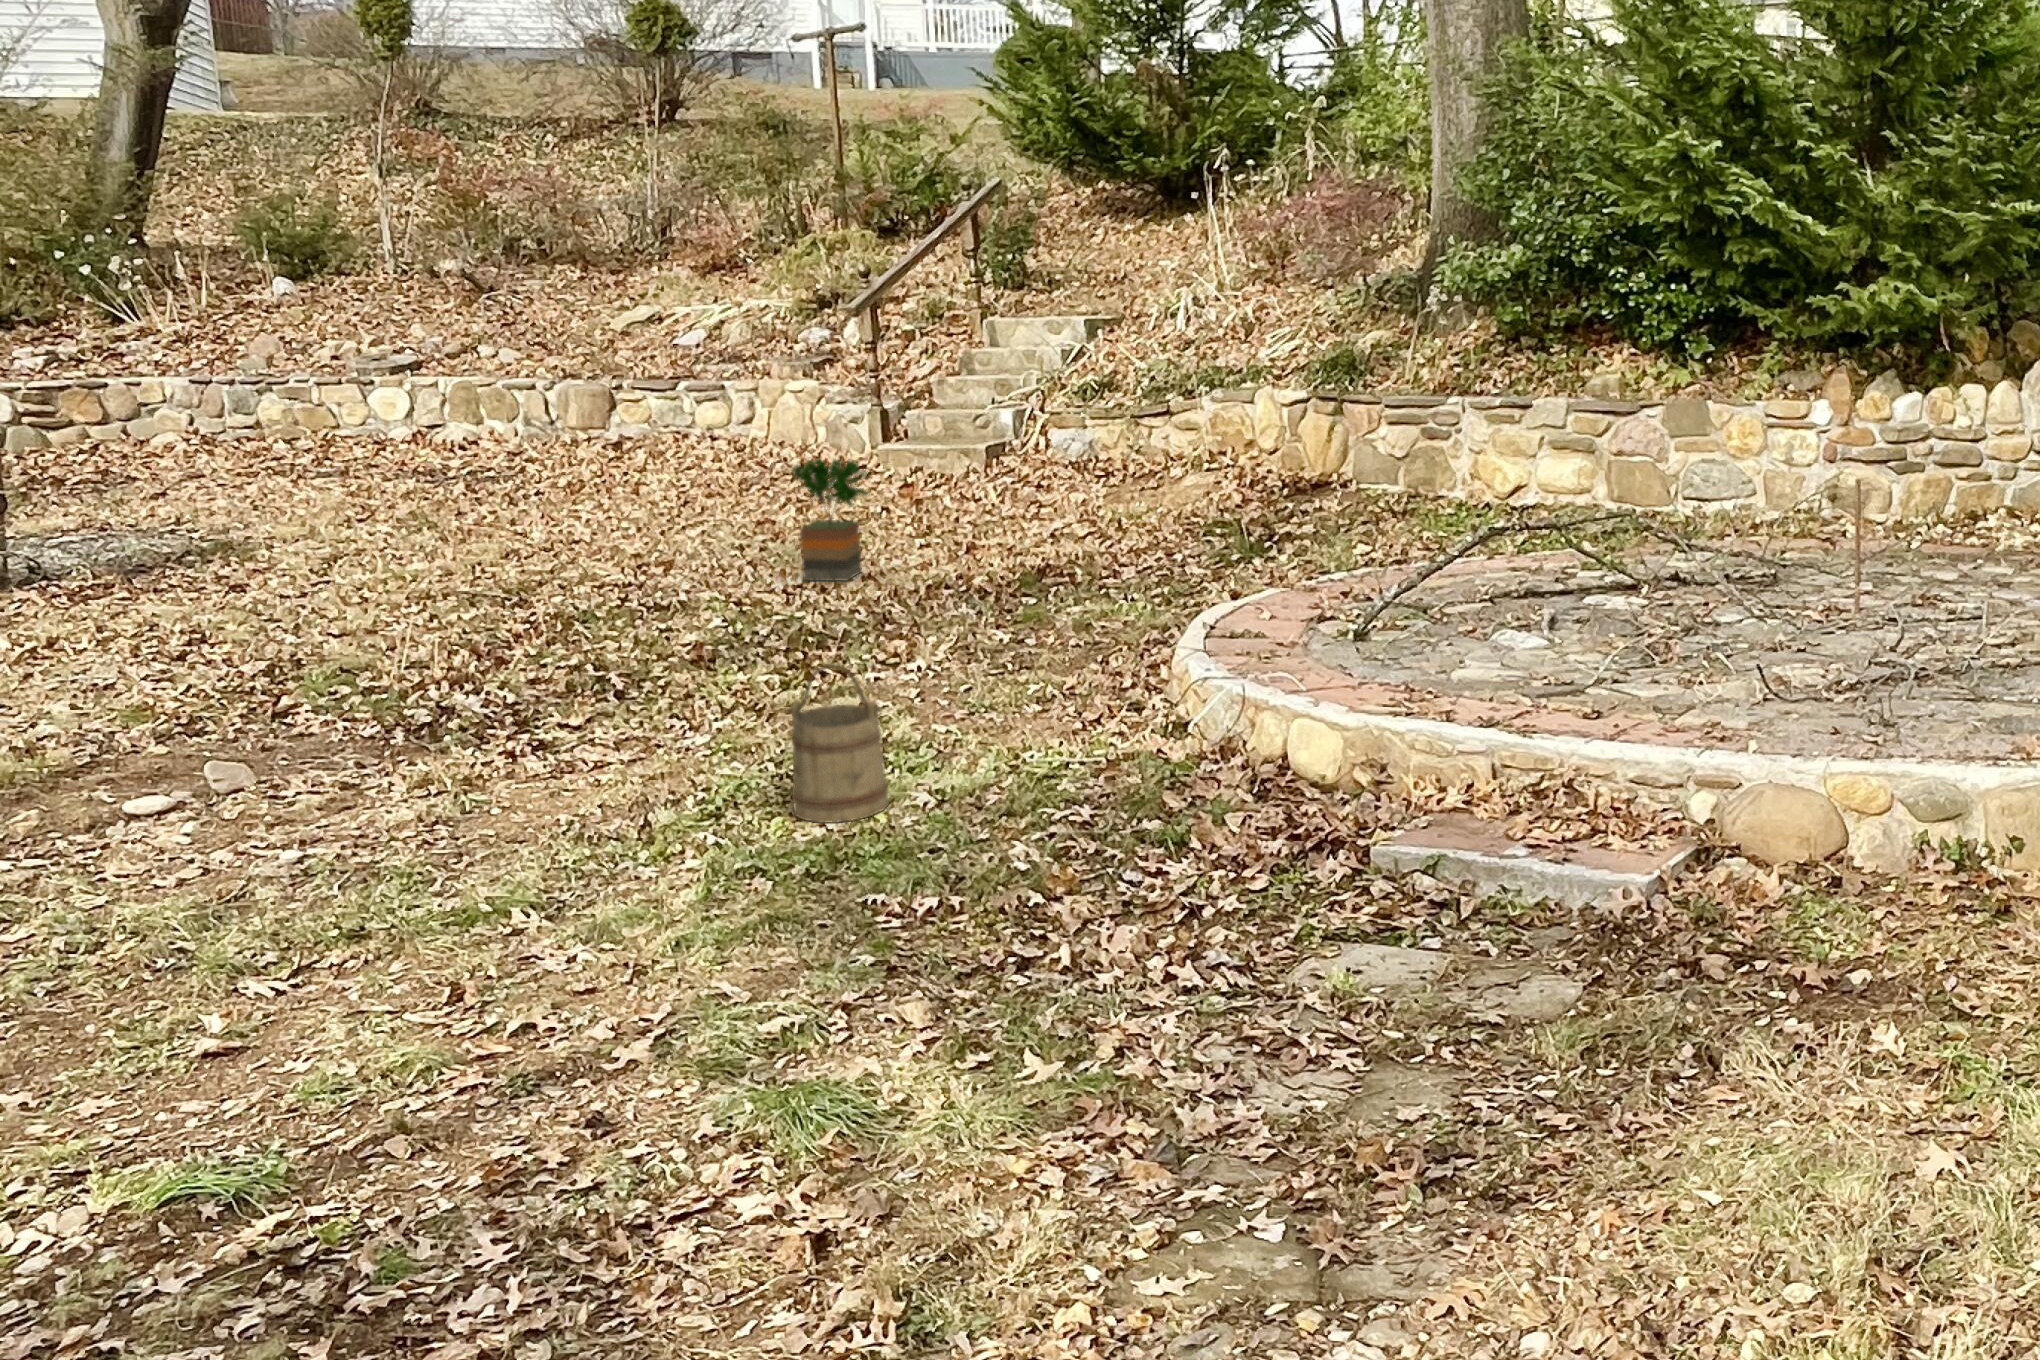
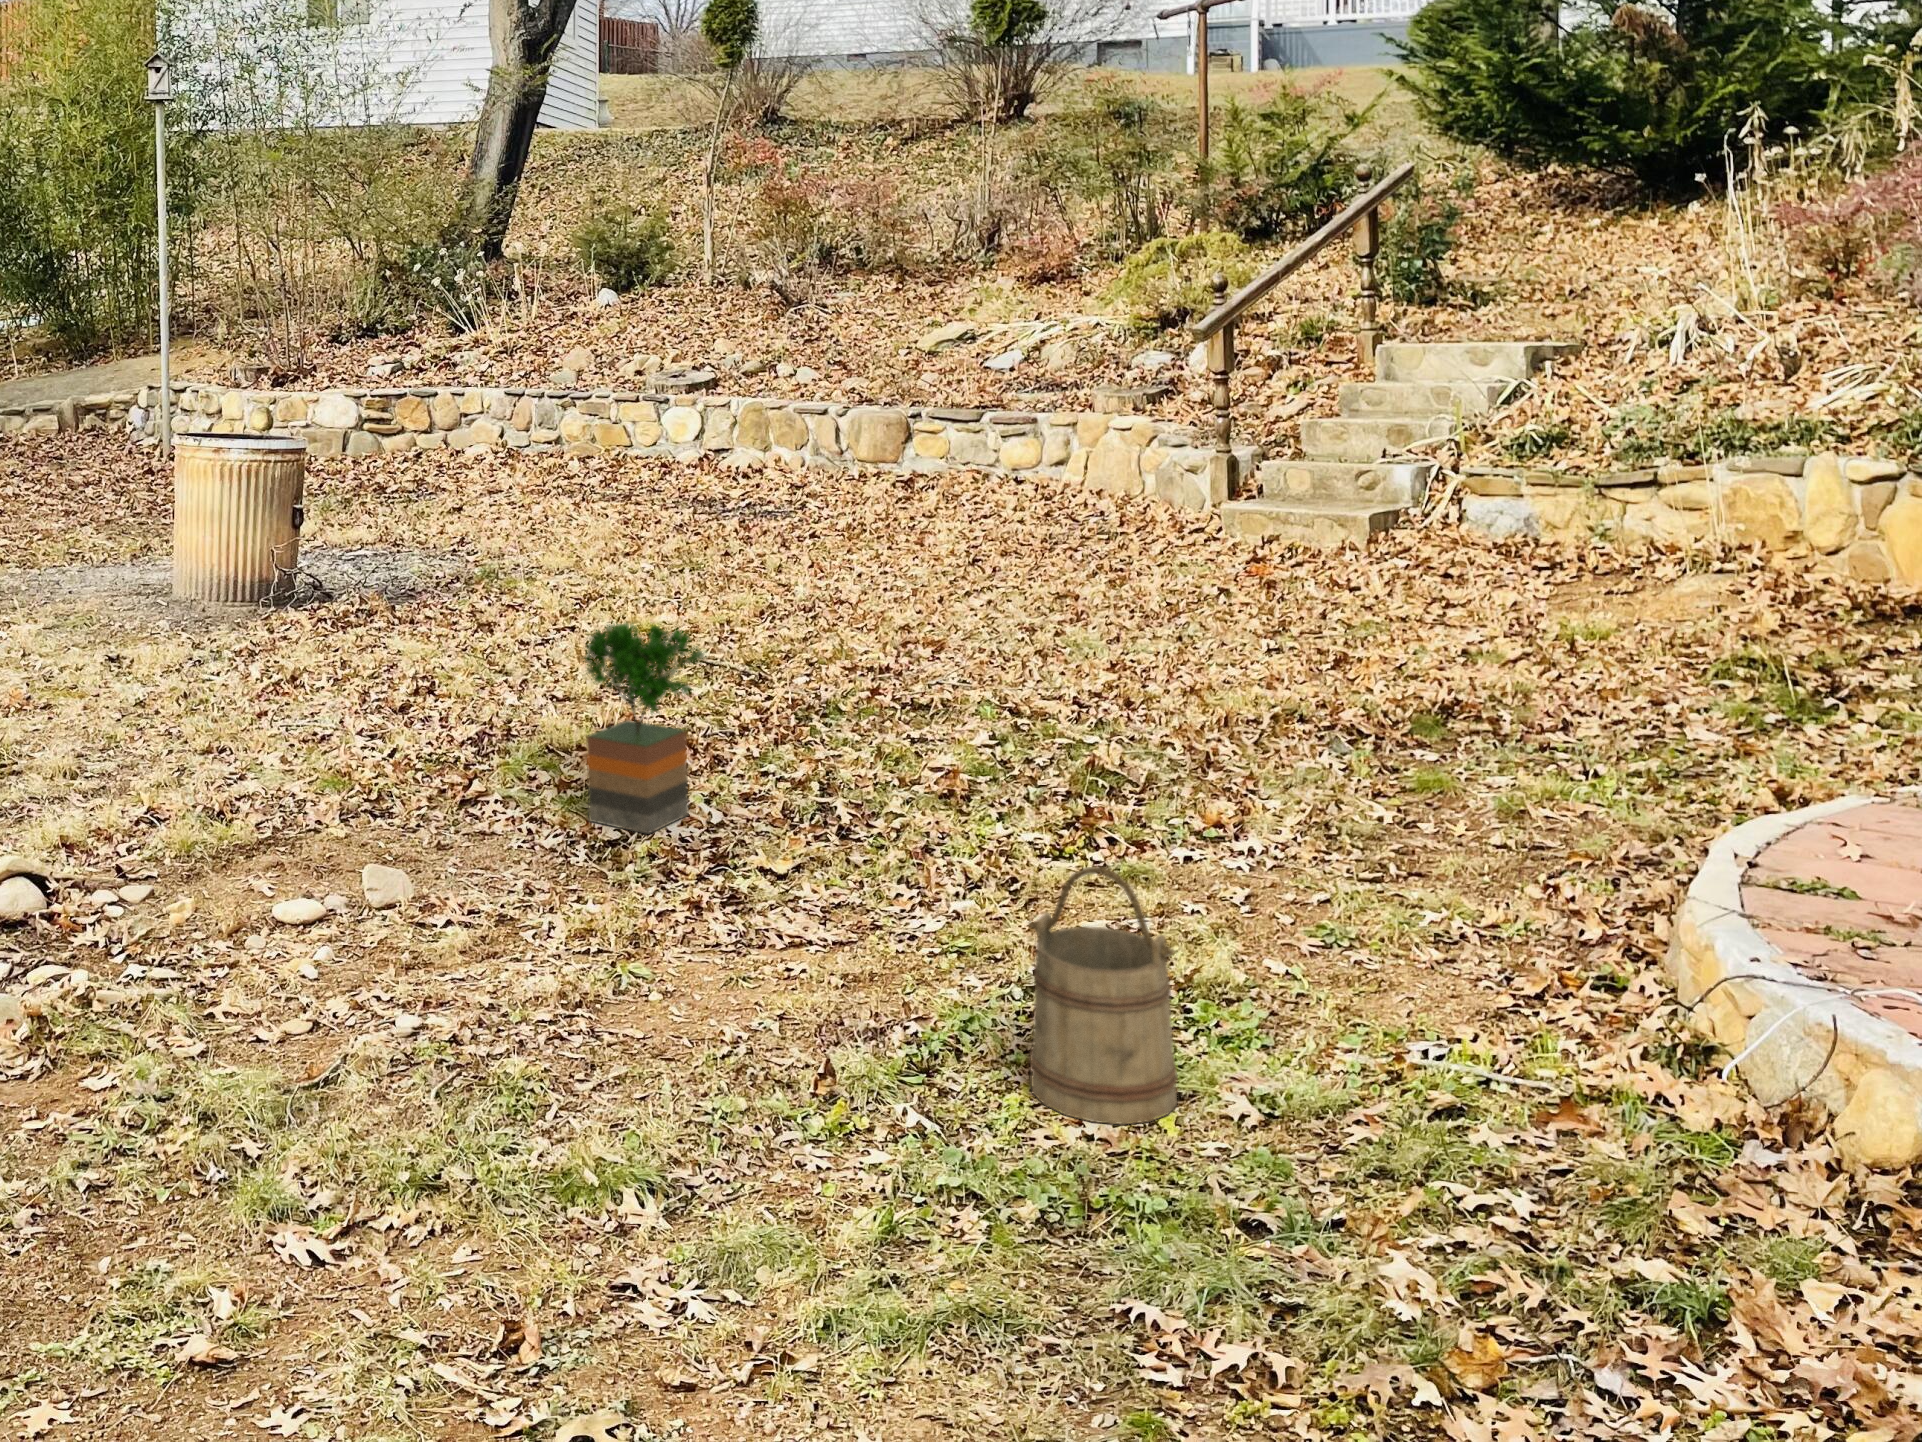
potted tree: present [792,459,869,581] -> present [583,623,706,834]

